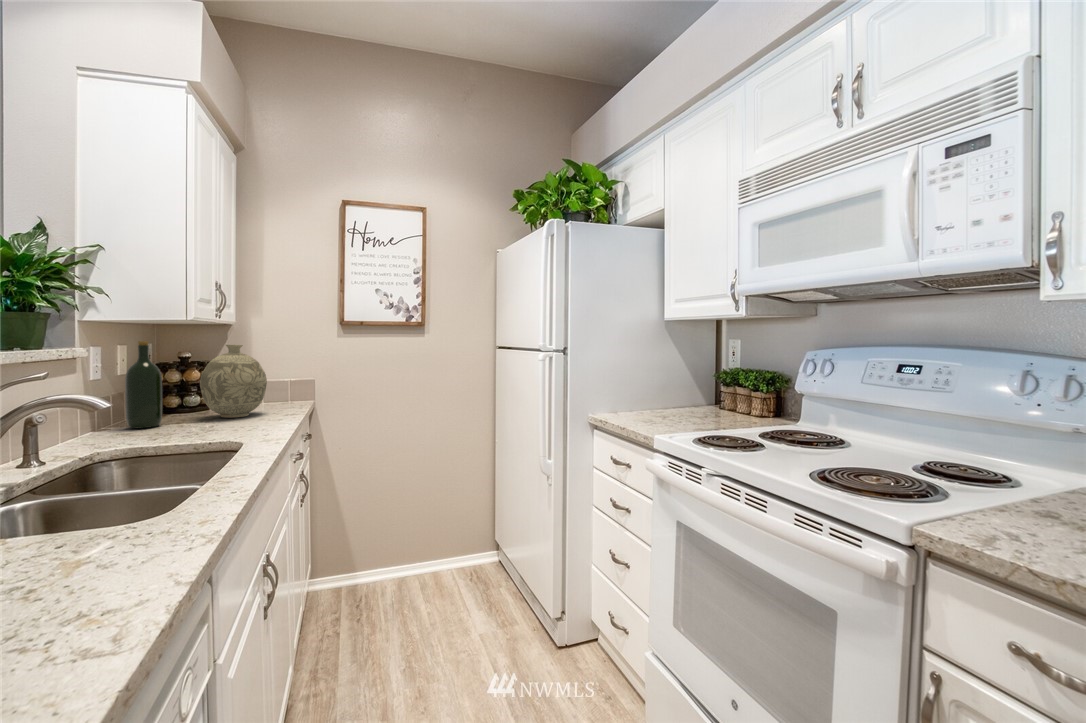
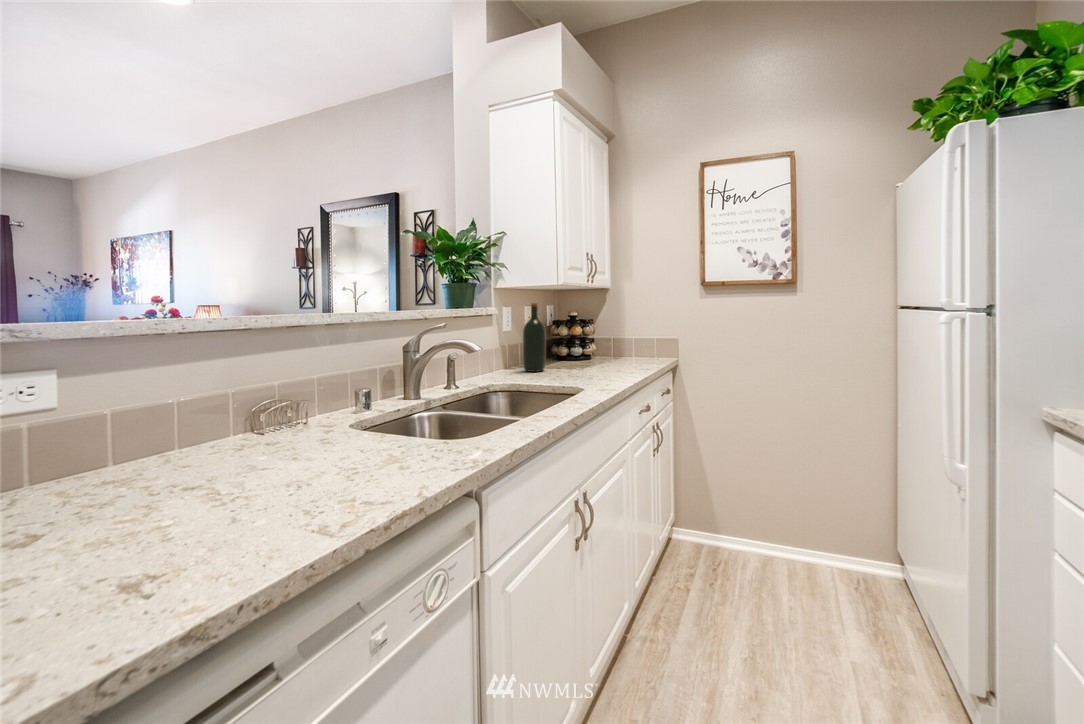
decorative vase: present [200,345,267,418] -> none [572,306,623,370]

